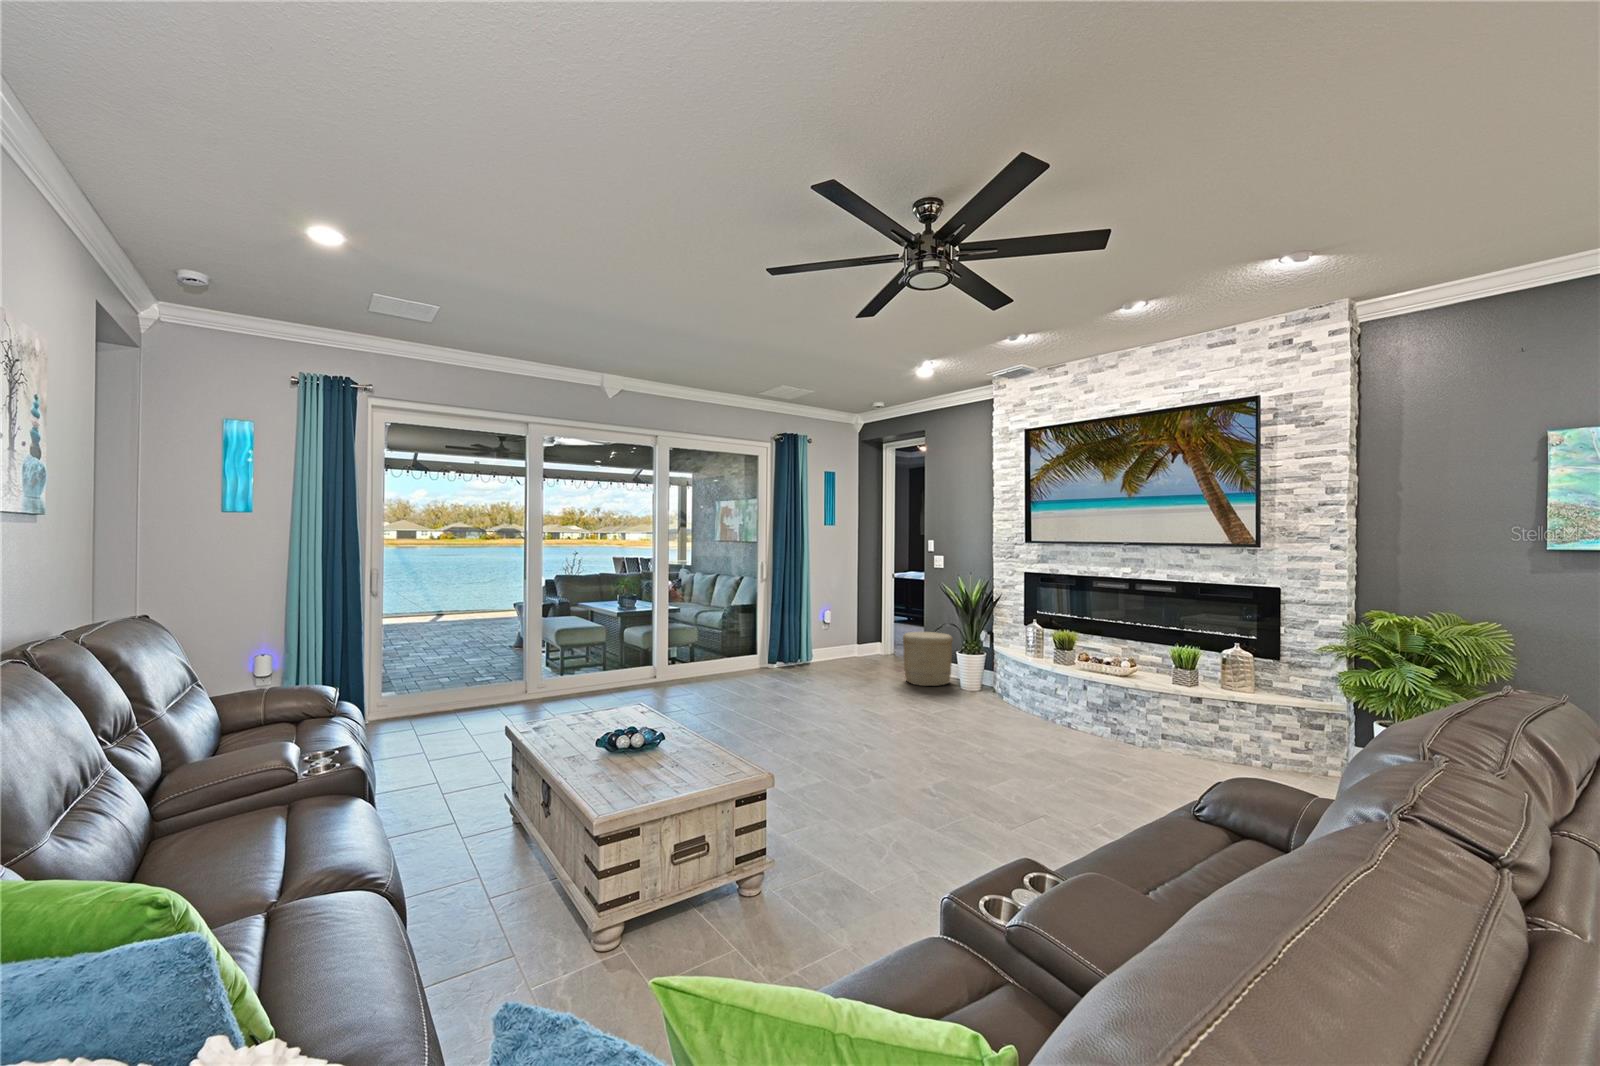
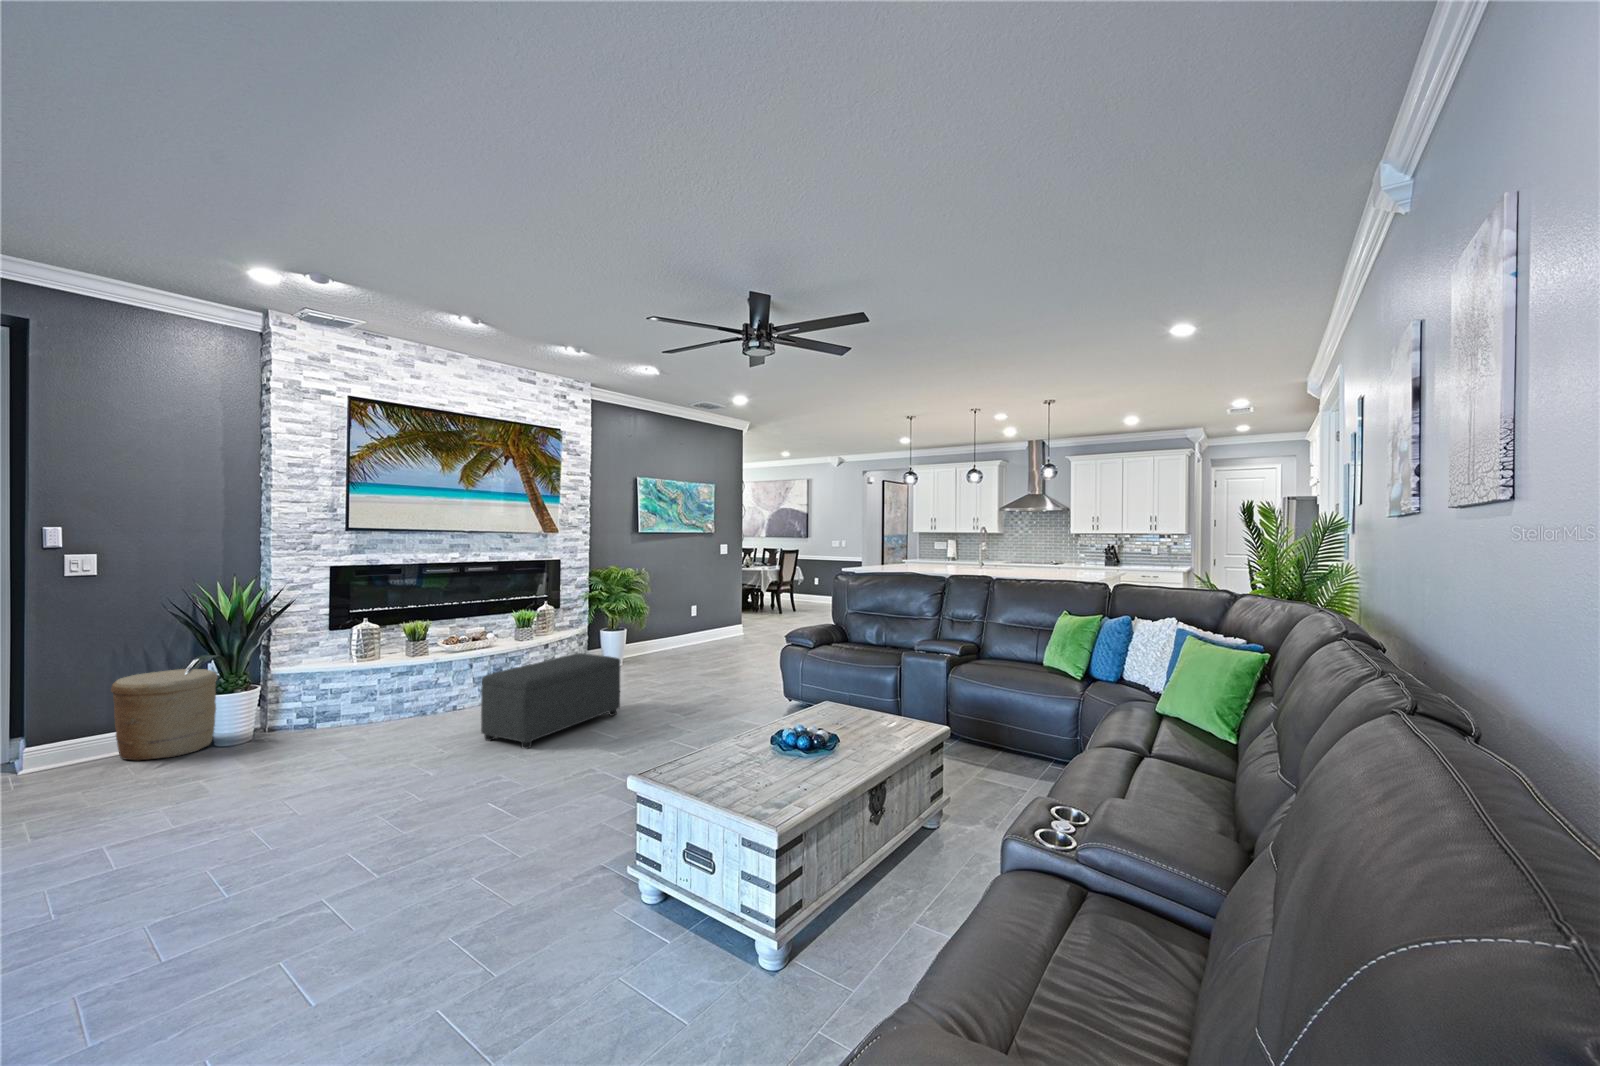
ottoman: none [940,679,1107,786] -> present [481,653,620,749]

